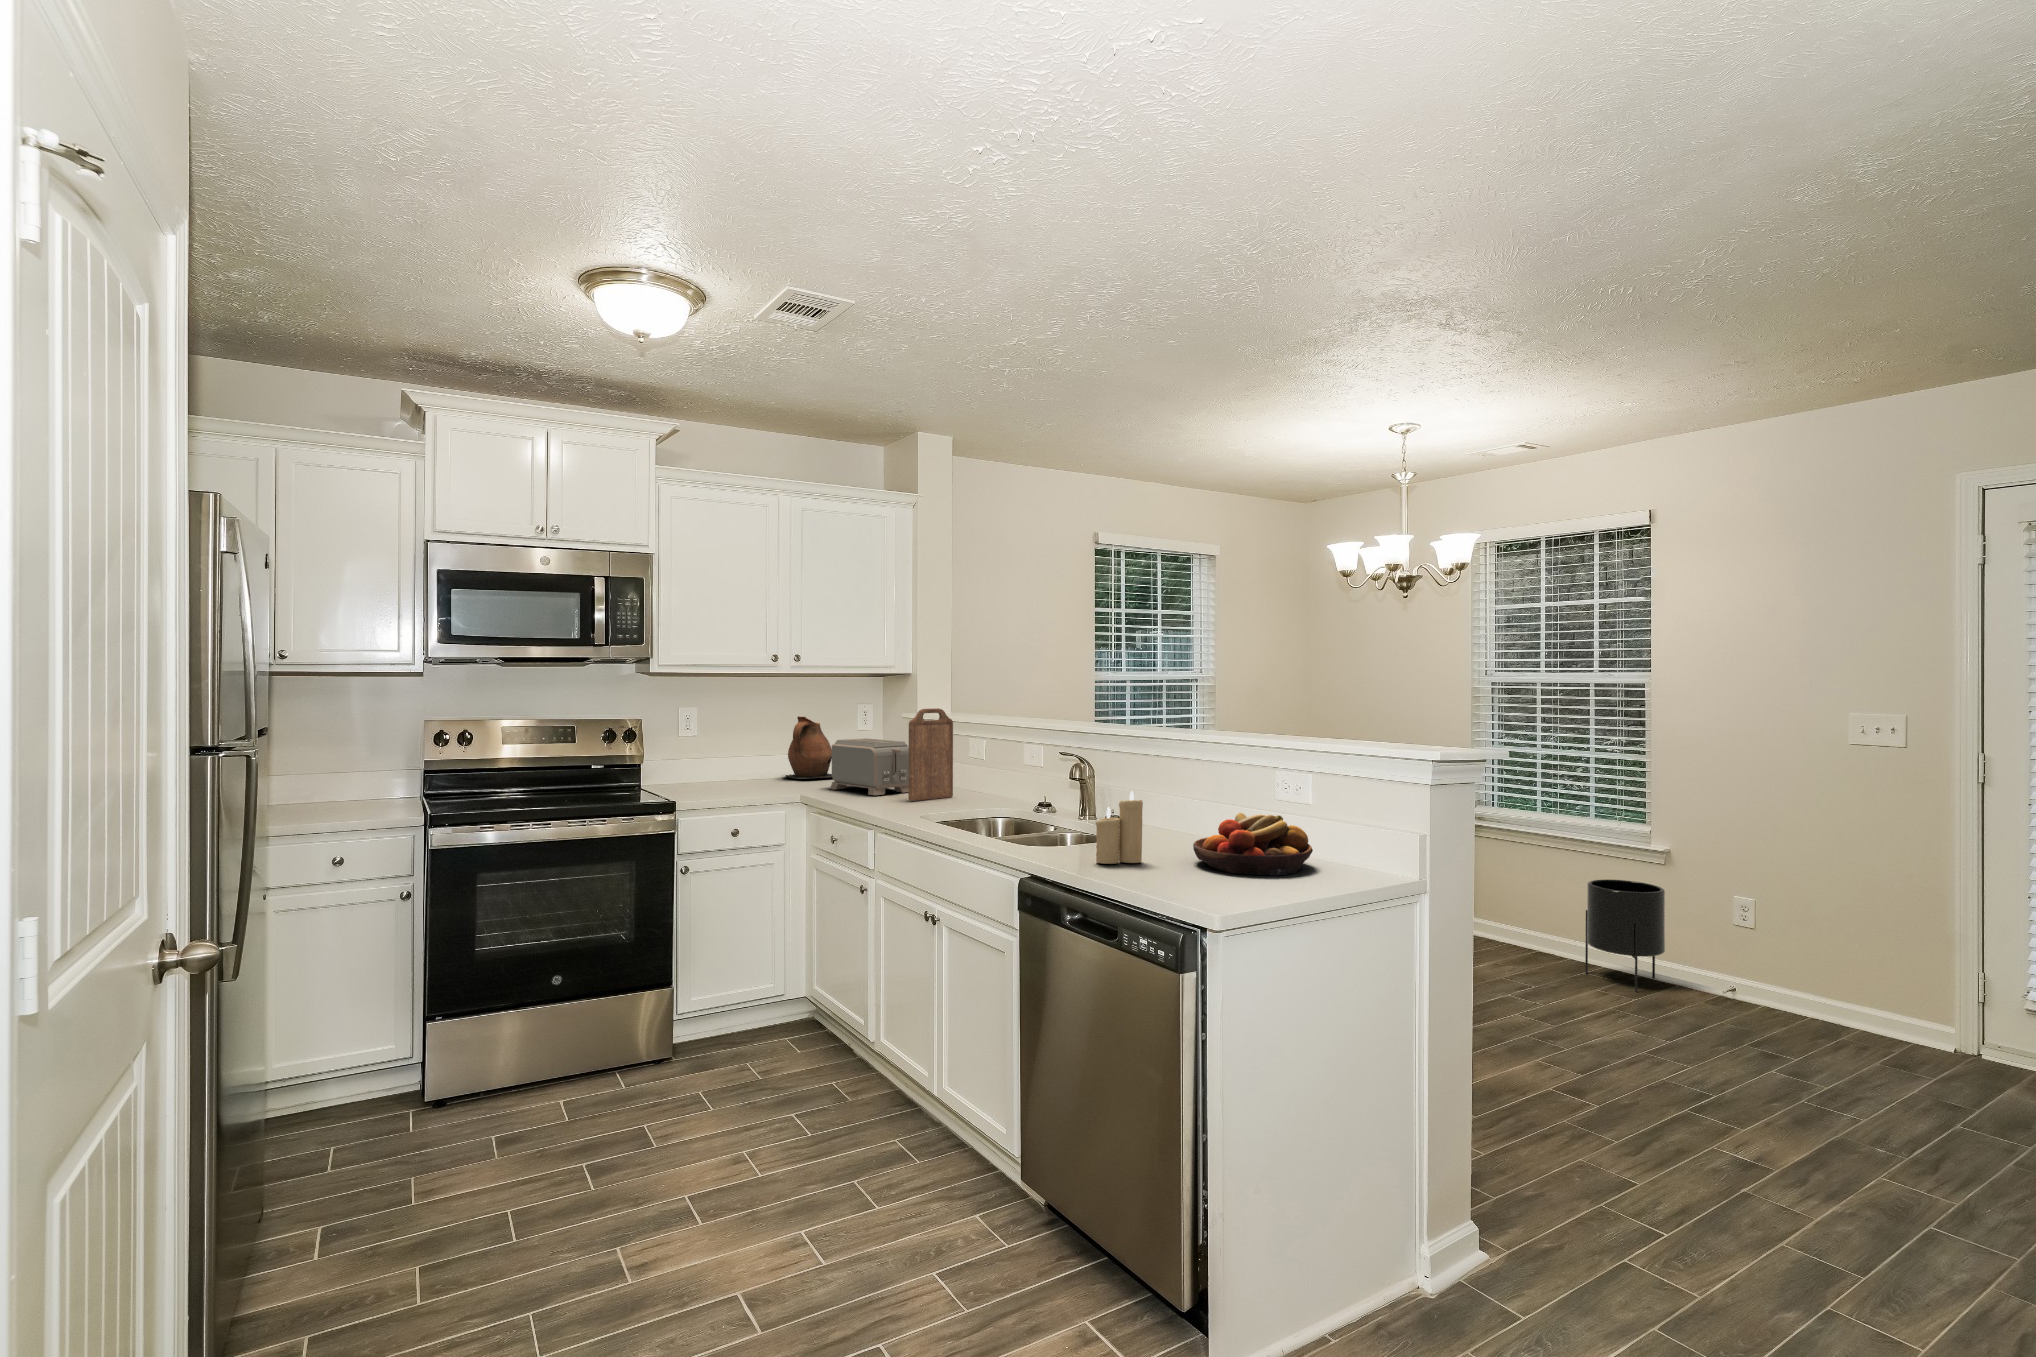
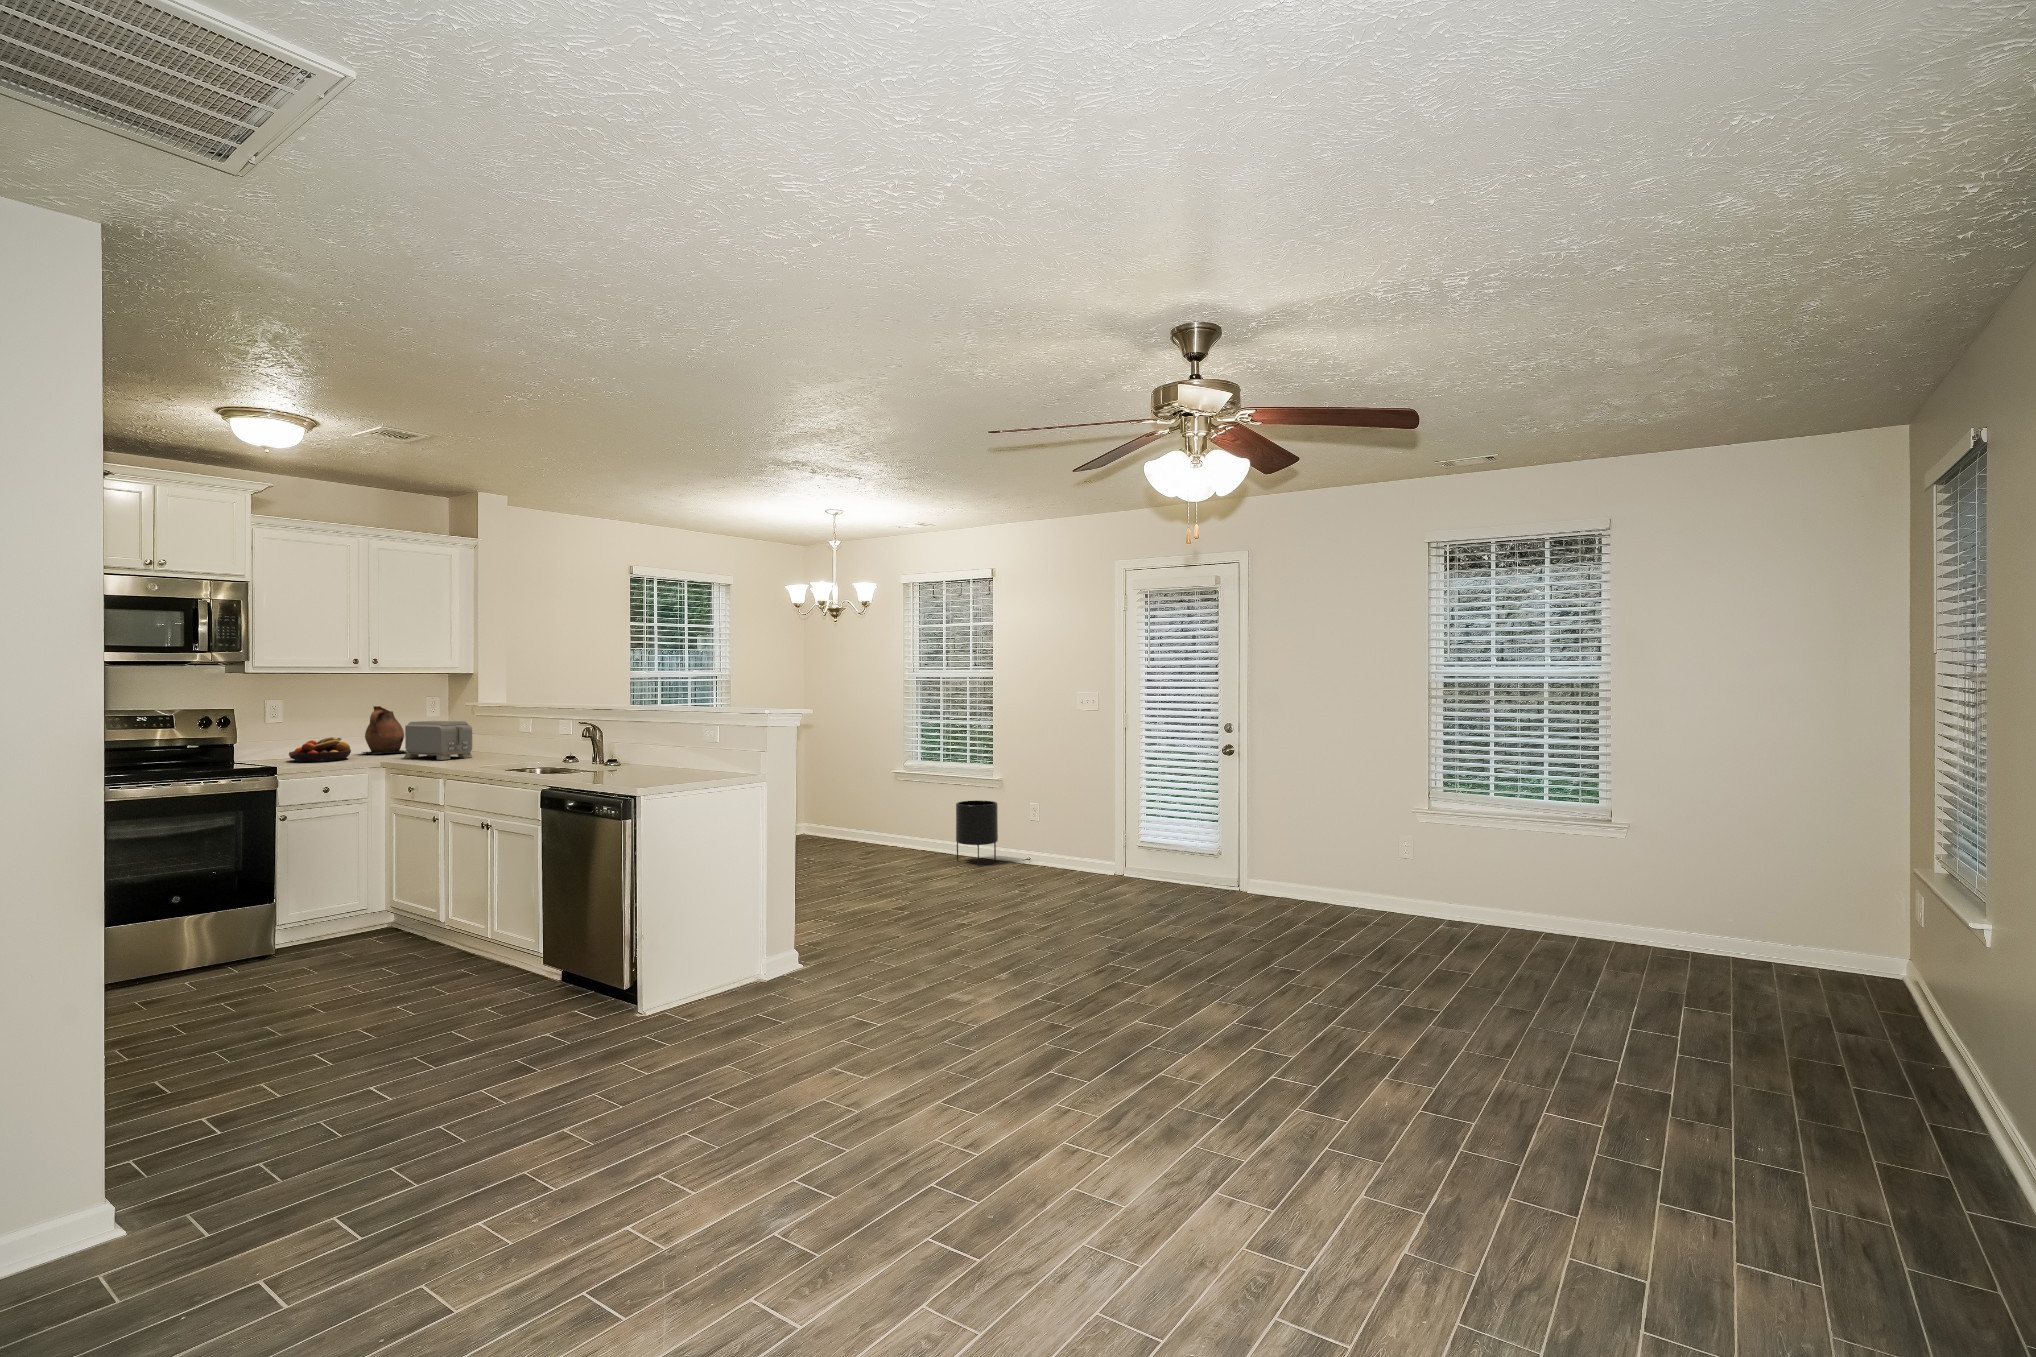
cutting board: present [908,708,953,801] -> none [469,697,504,761]
candle: present [1096,791,1143,864] -> none [586,735,615,776]
fruit bowl: present [1193,812,1313,875] -> present [289,737,351,762]

